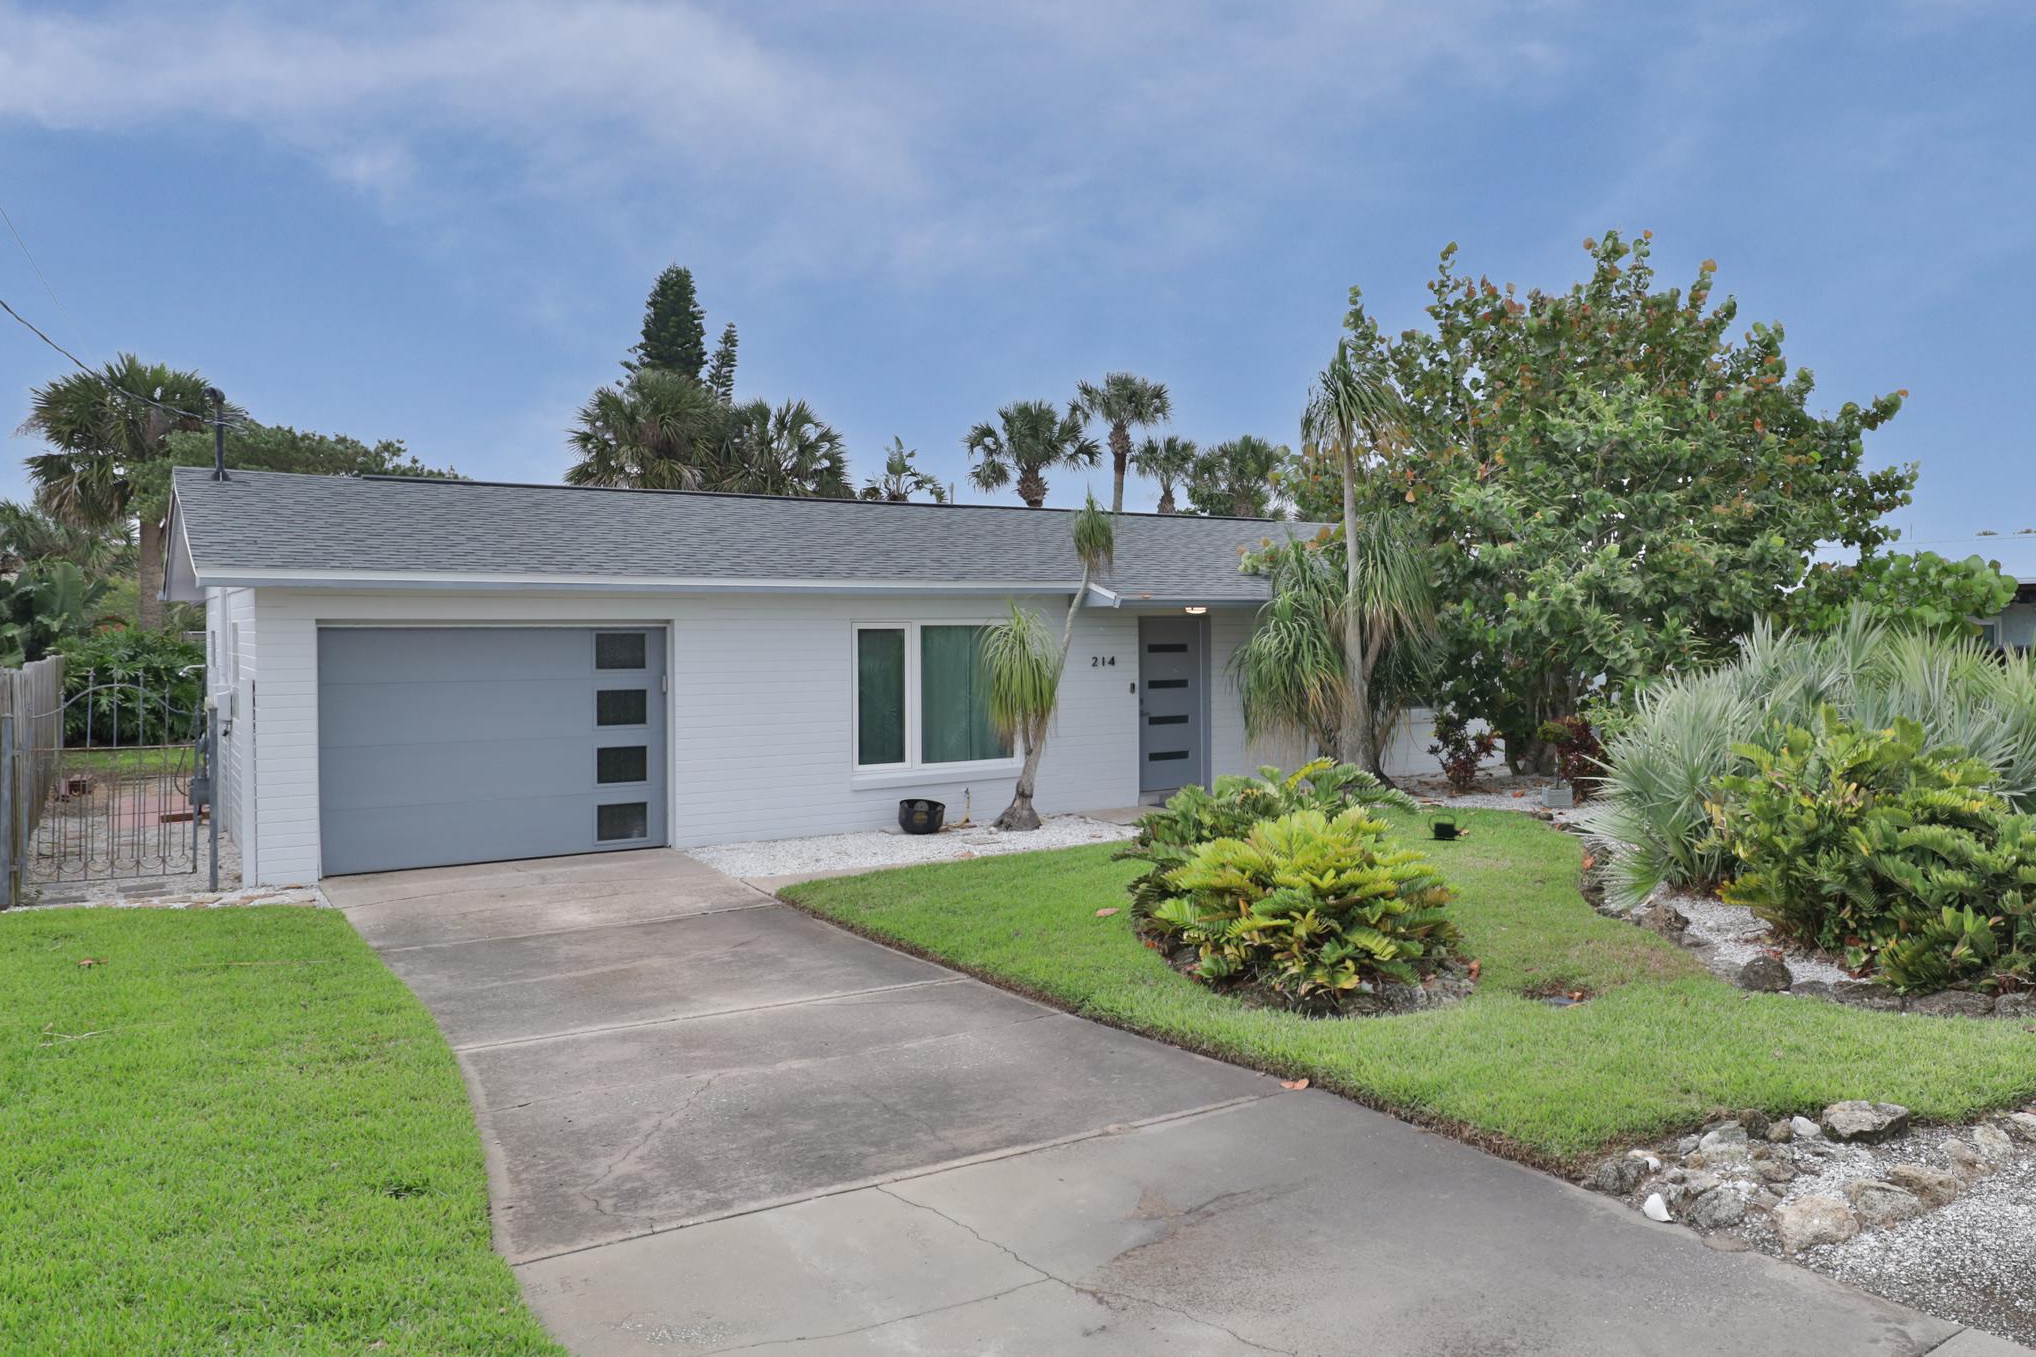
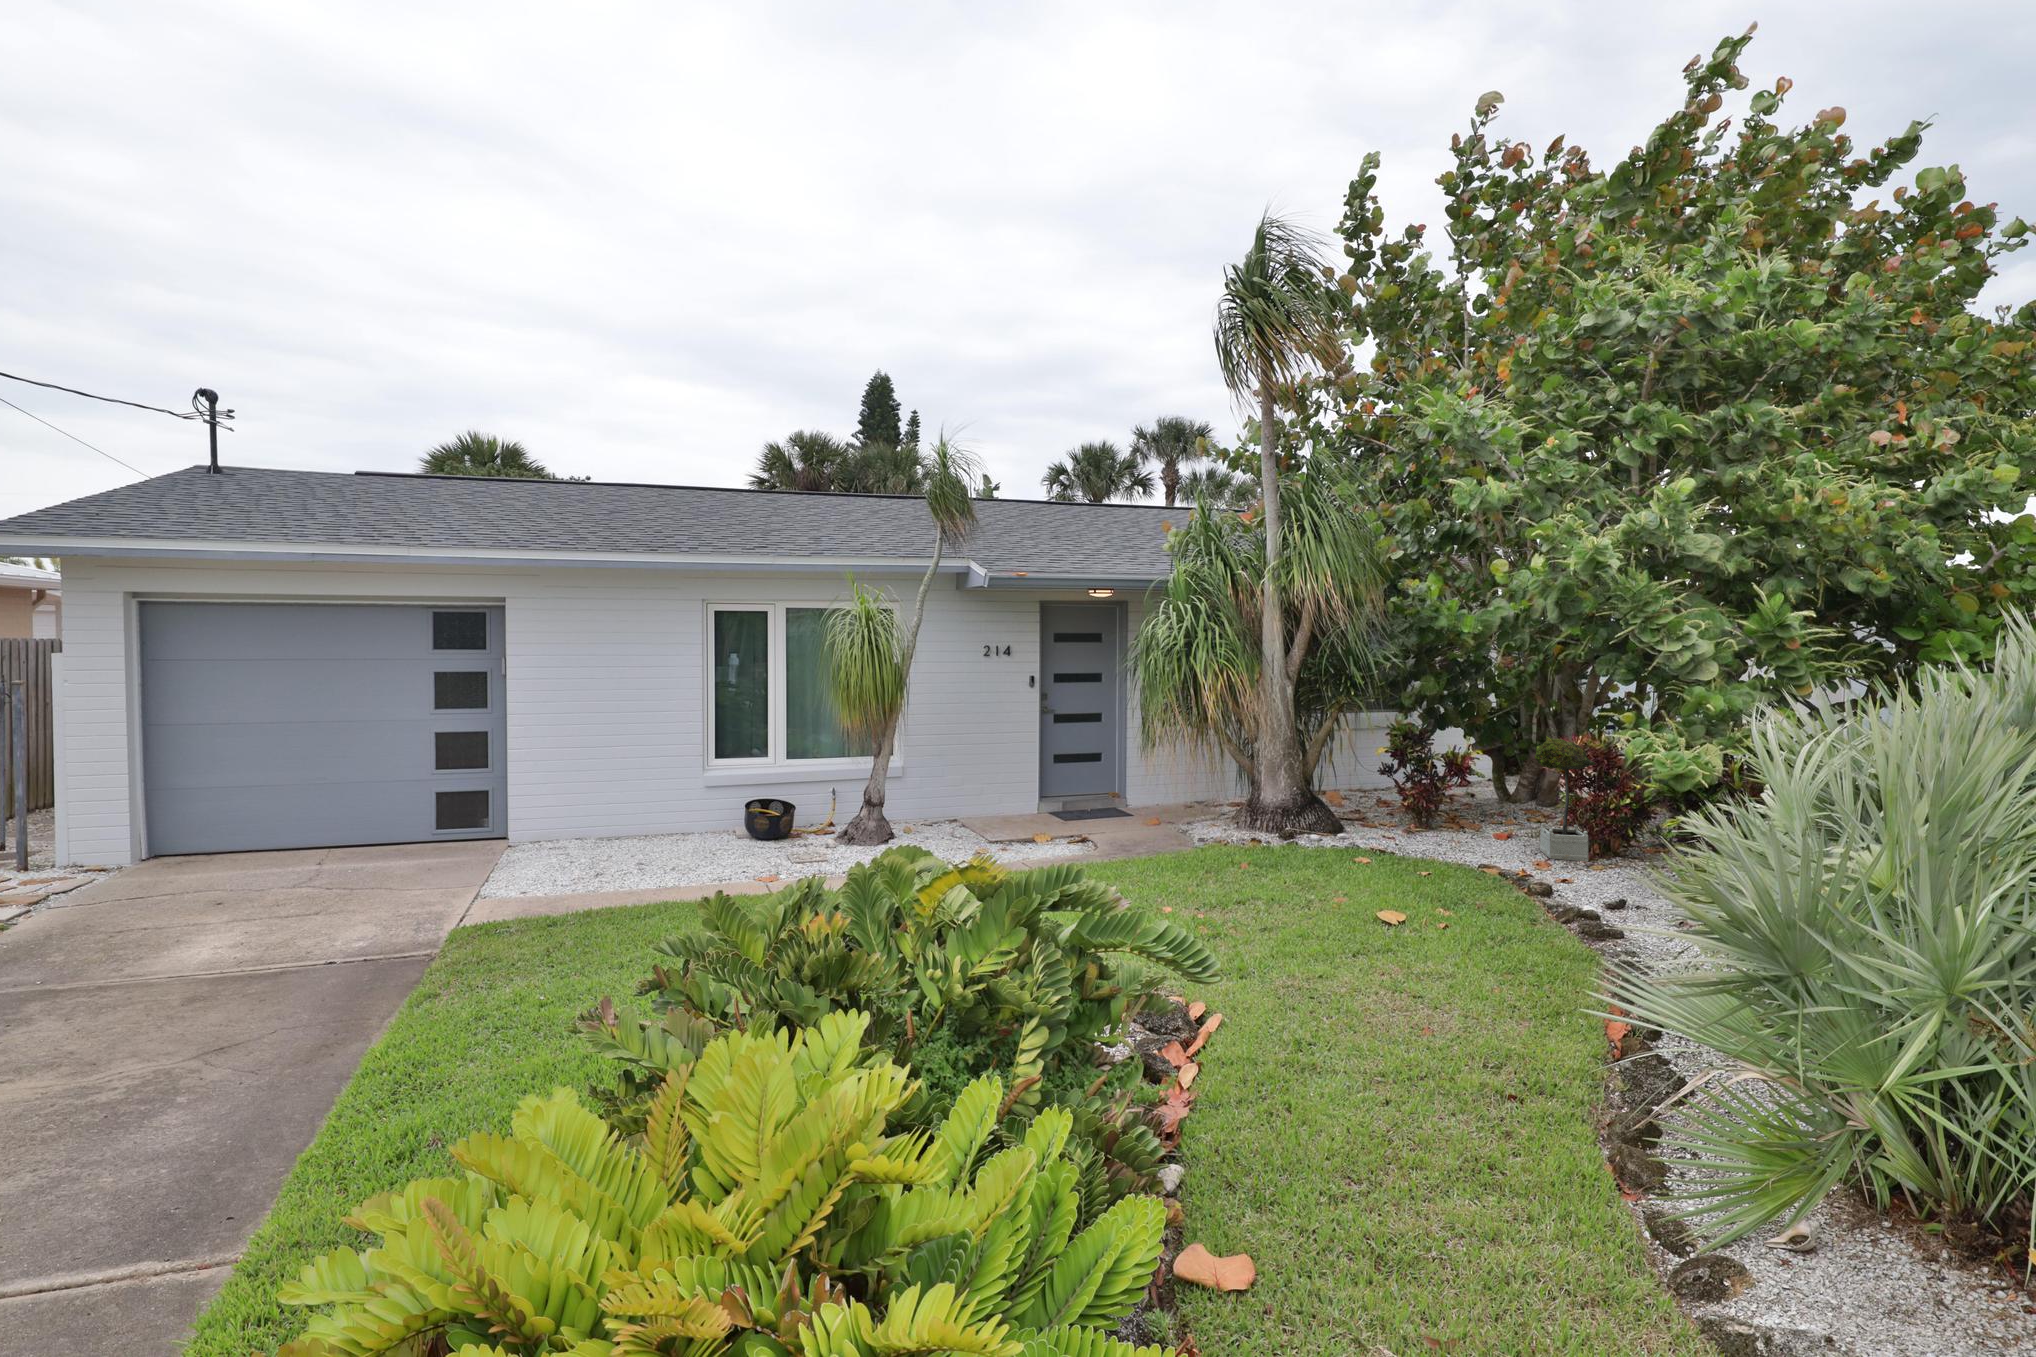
watering can: present [1428,814,1465,840] -> none [1348,908,1421,955]

